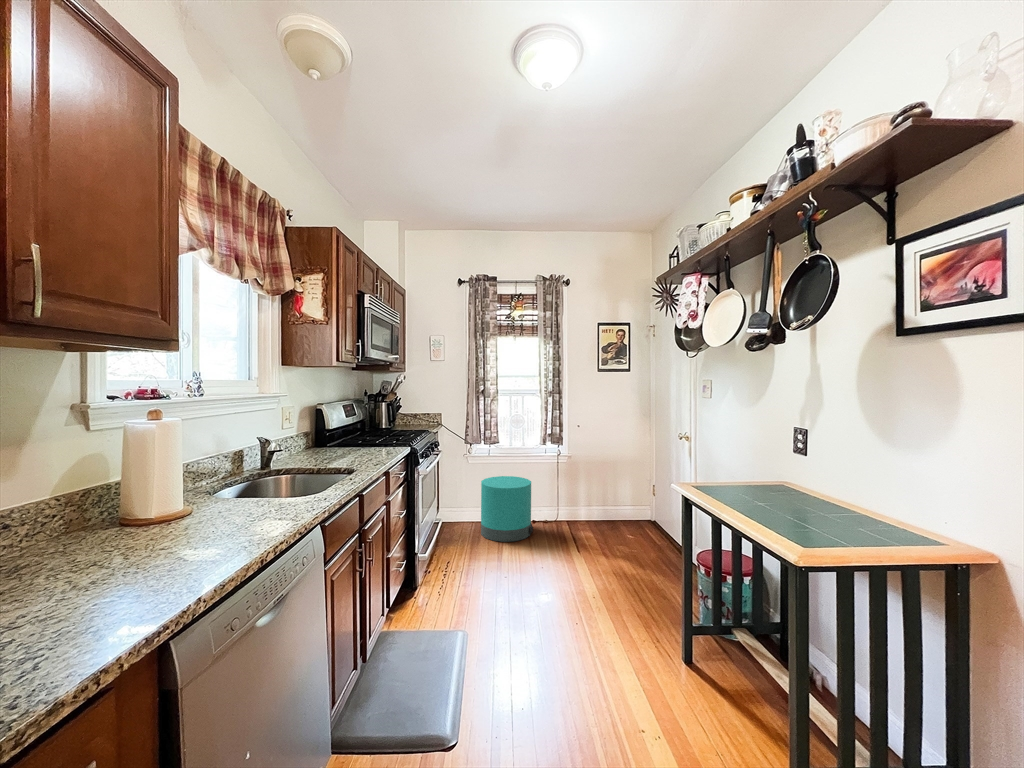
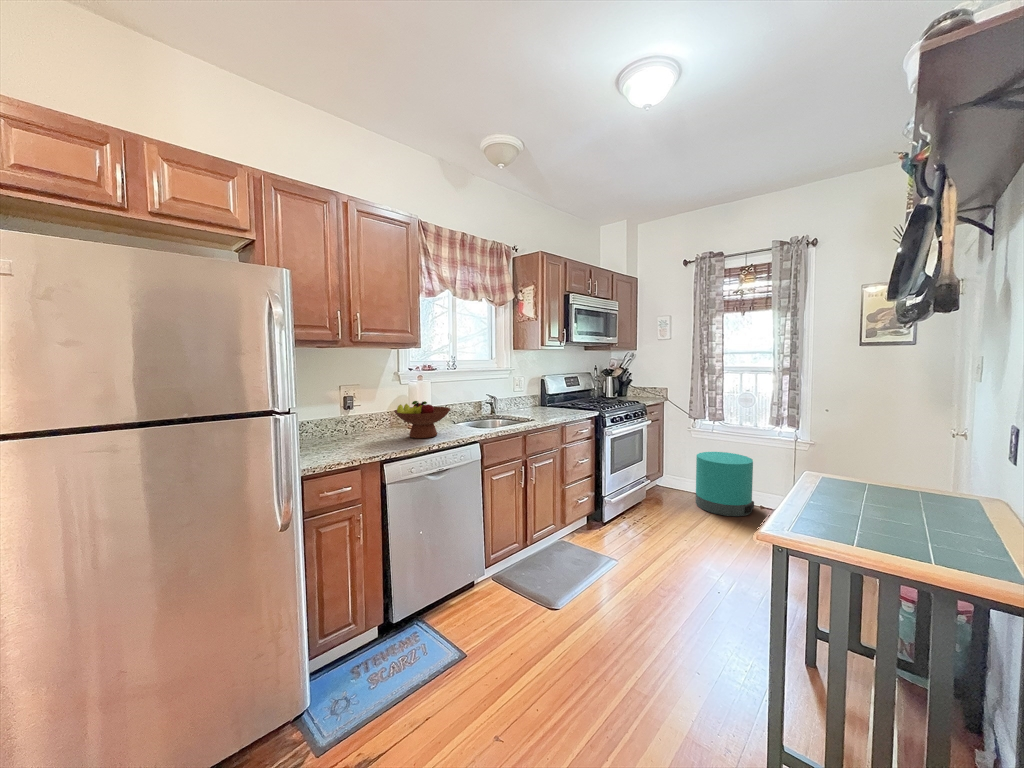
fruit bowl: none [125,463,268,545] -> present [394,401,451,438]

